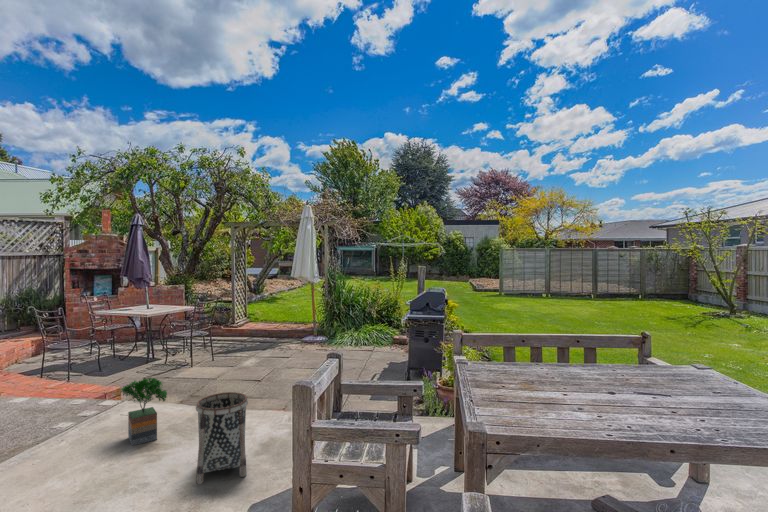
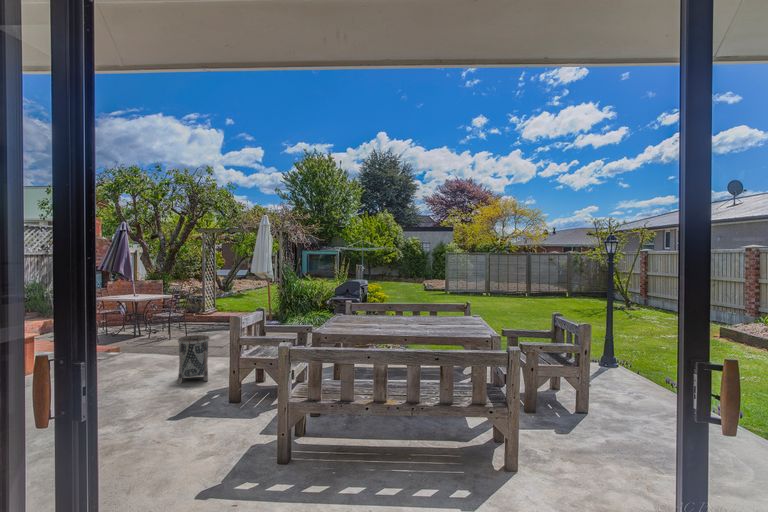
potted tree: present [121,378,167,445] -> none [127,331,158,372]

